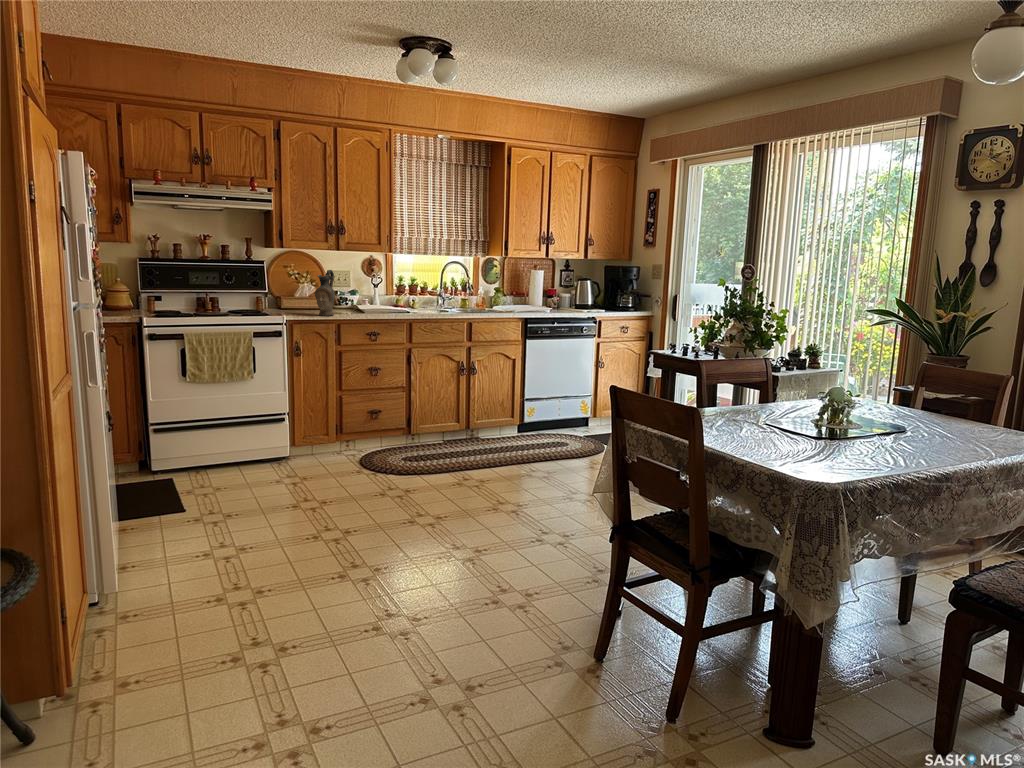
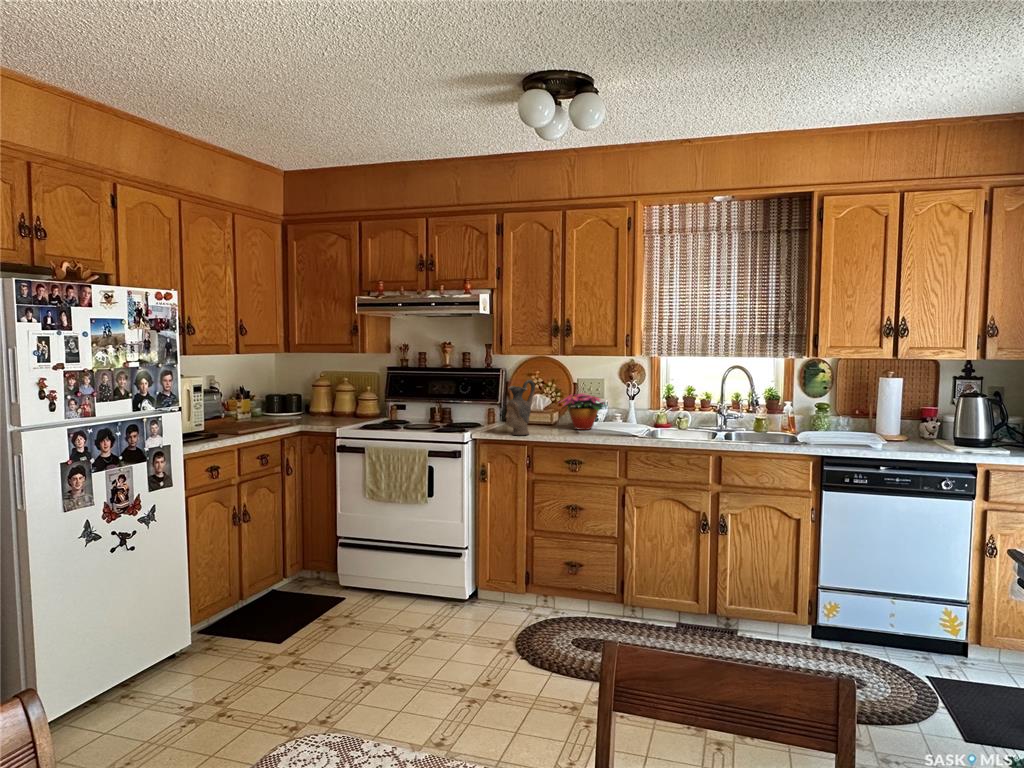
flower arrangement: none [336,281,380,310] -> present [563,393,602,430]

